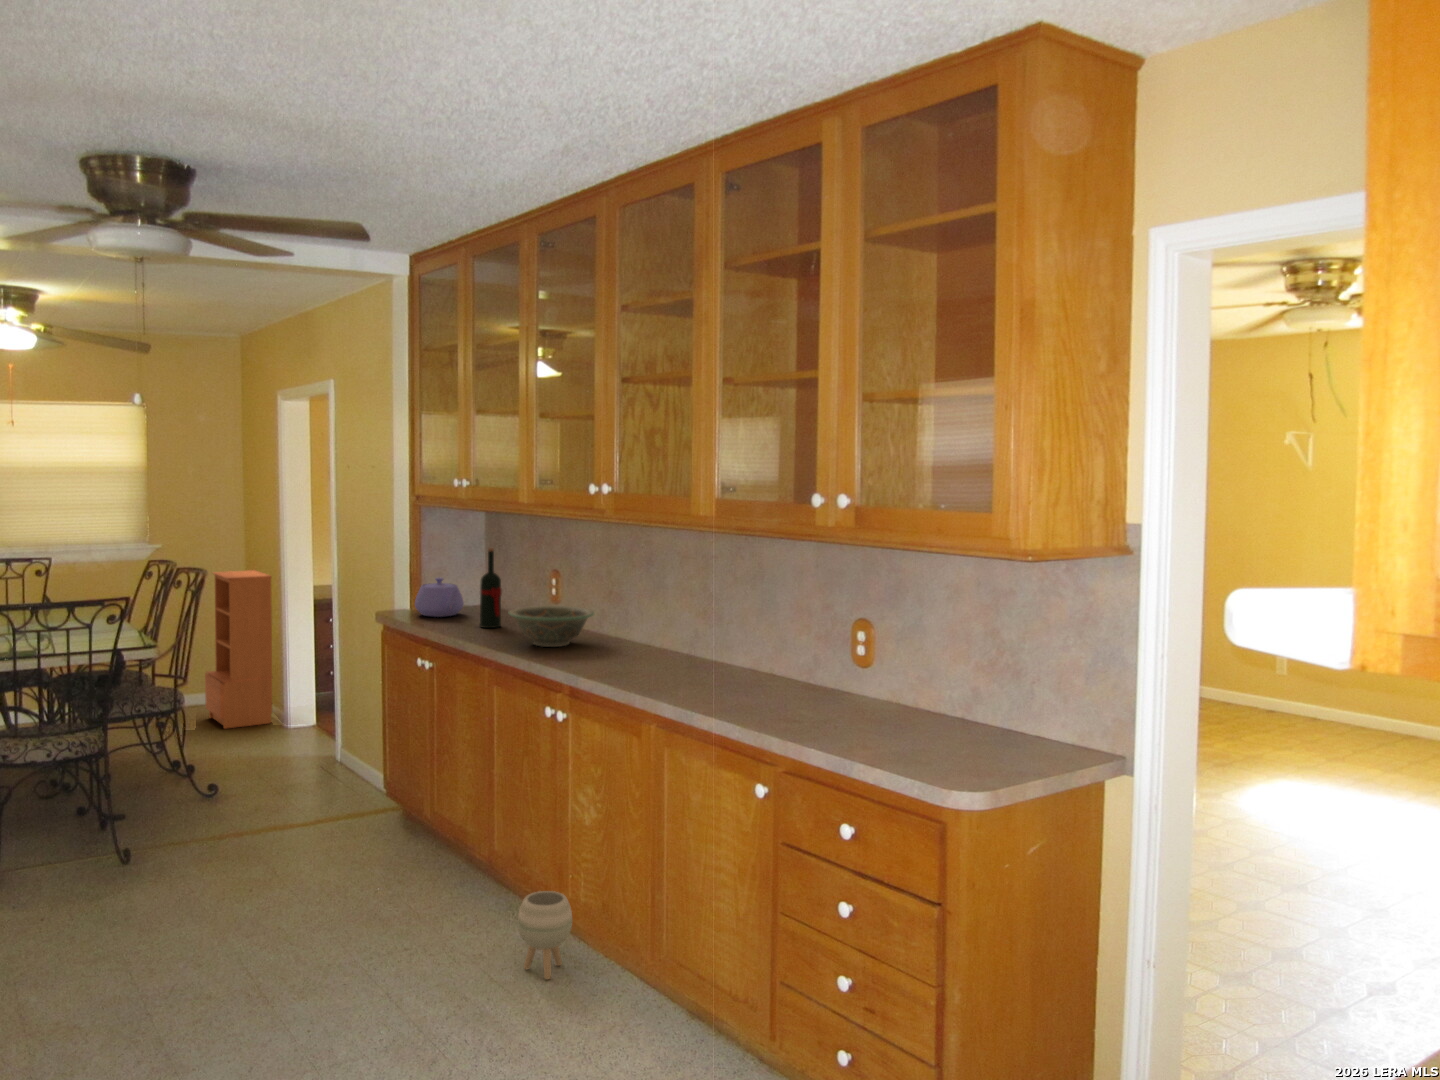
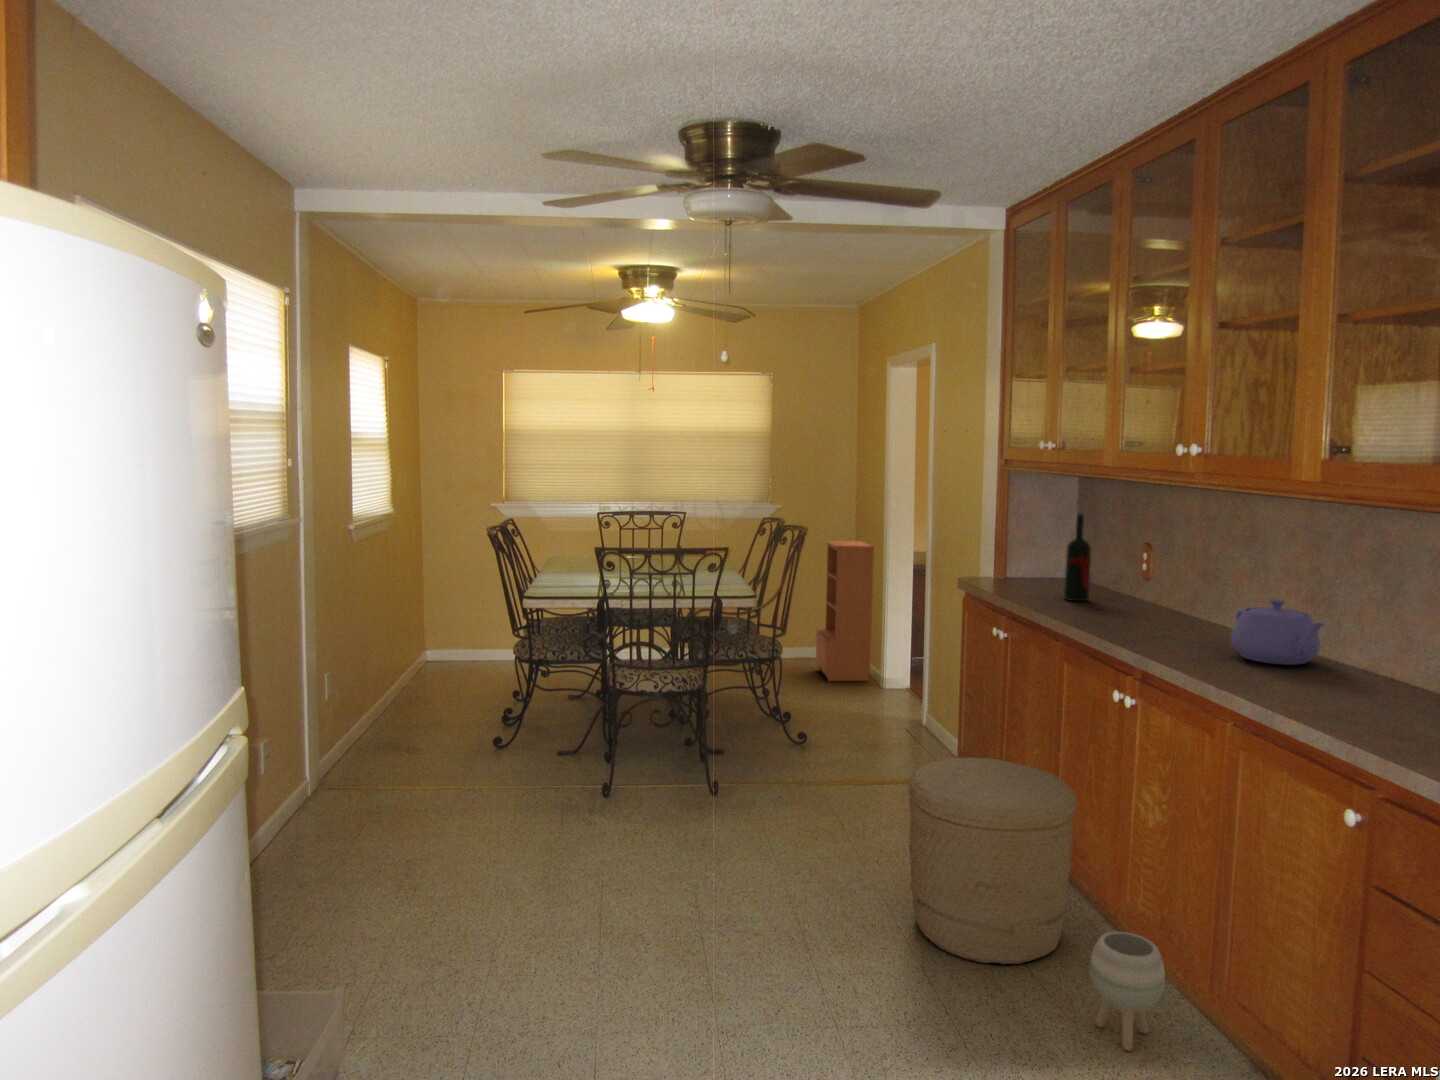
teapot: present [415,578,464,617] -> present [1231,599,1324,665]
decorative bowl: present [508,606,594,647] -> none [1097,578,1209,627]
woven basket: none [356,776,501,948] -> present [909,758,1077,964]

